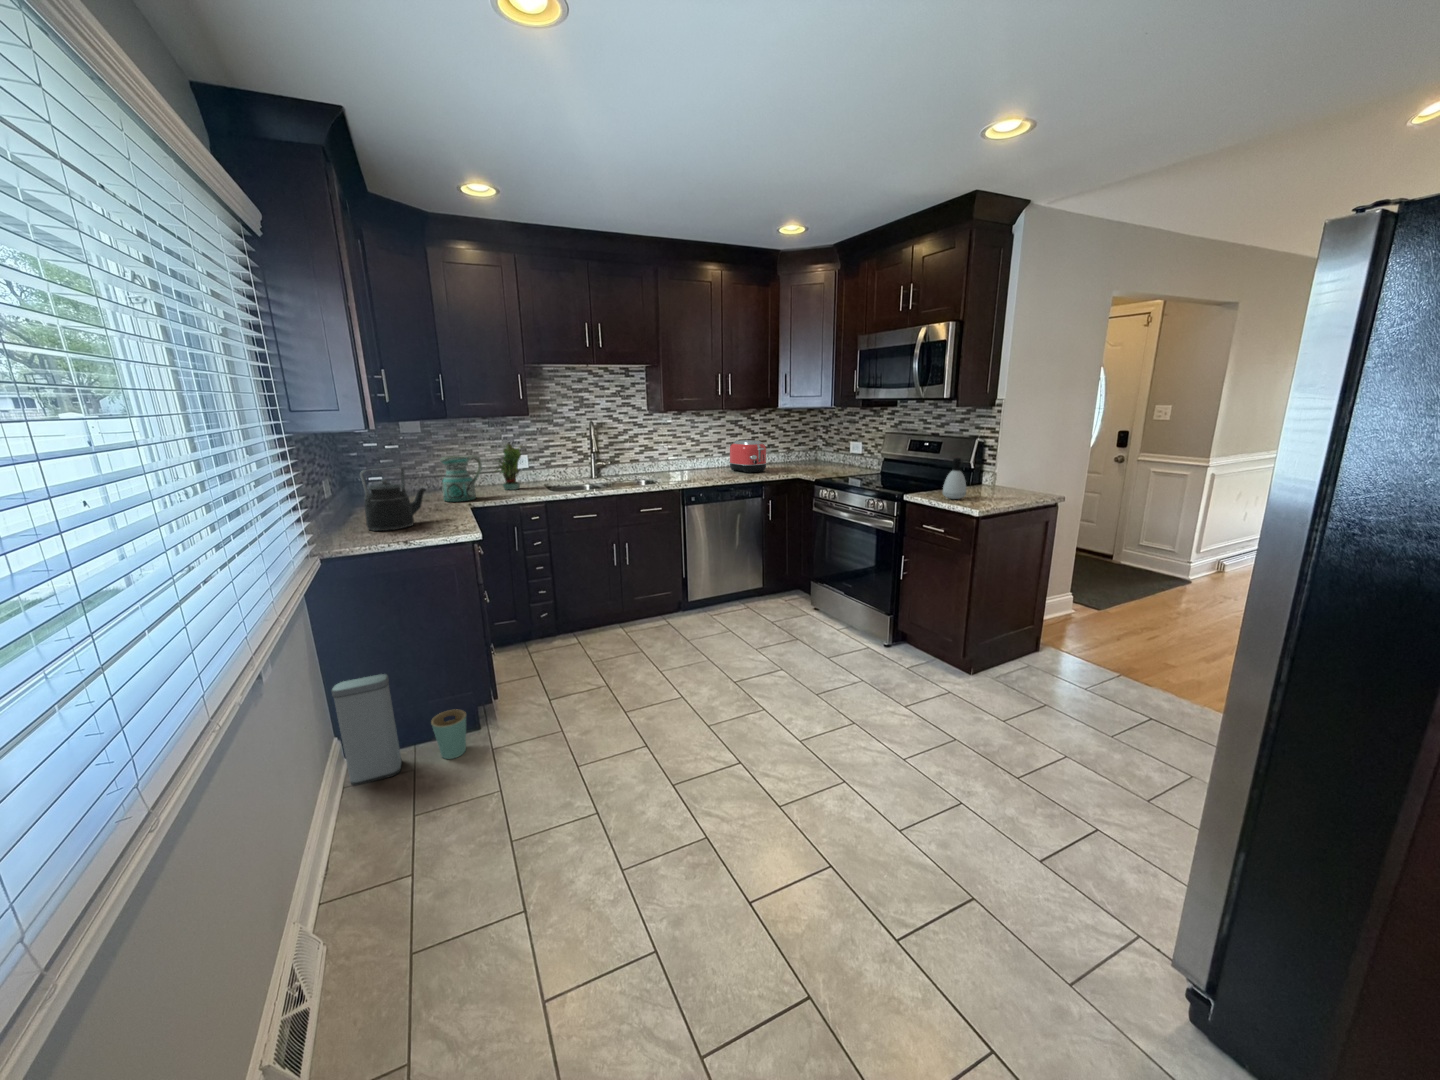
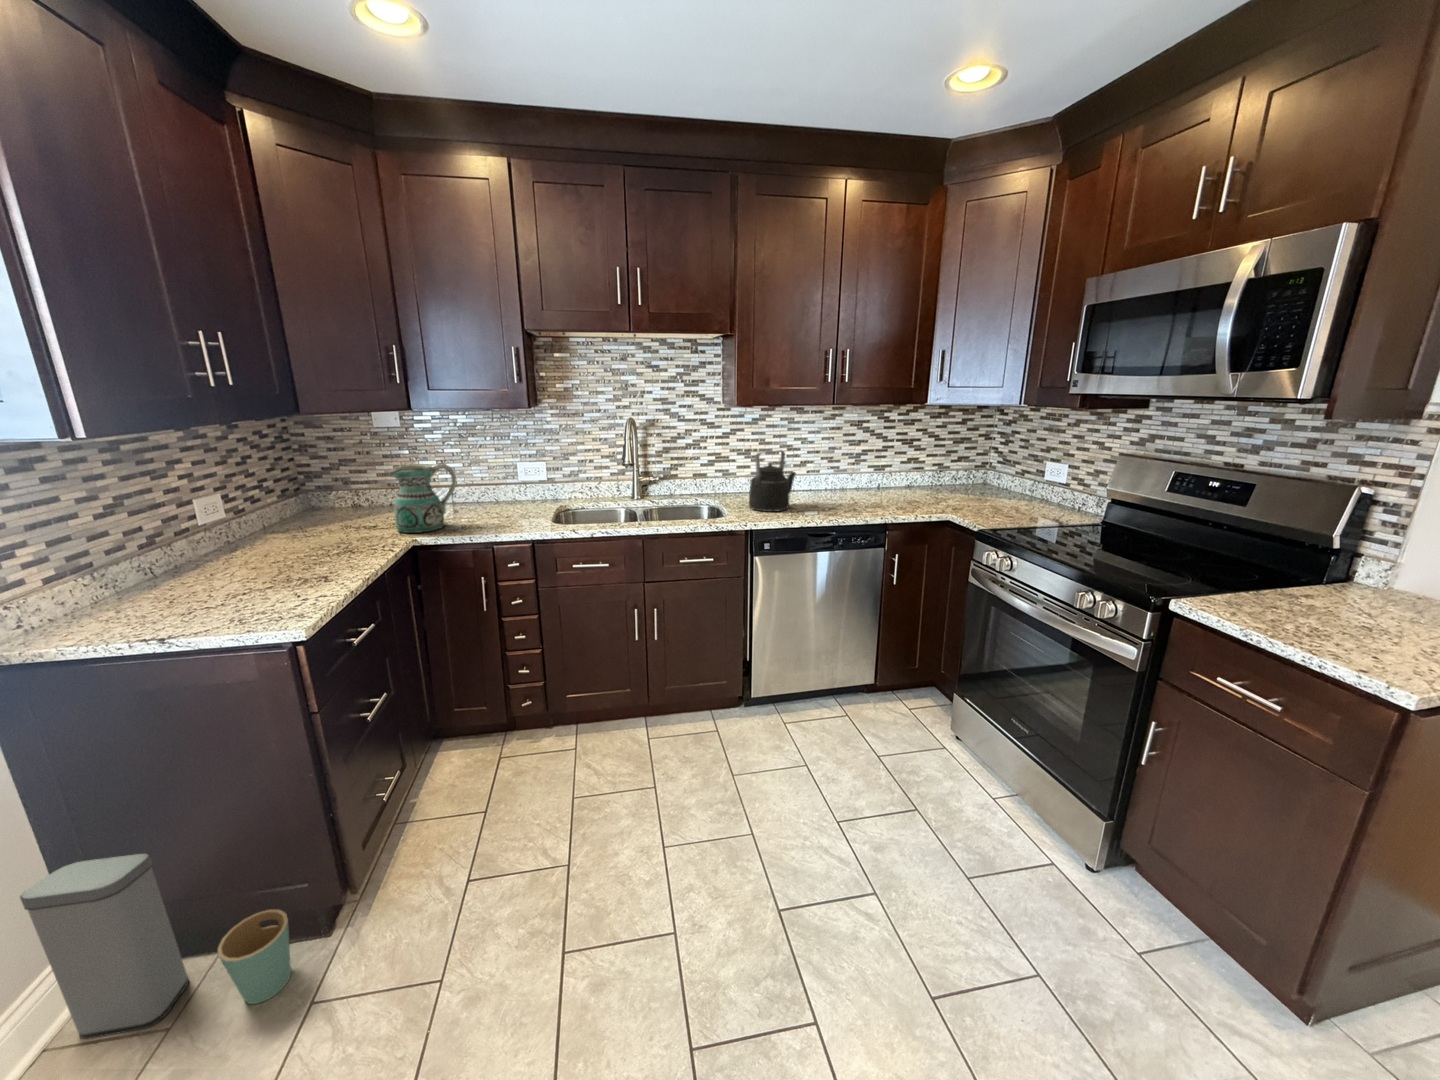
toaster: present [729,440,767,473] -> none [841,451,900,504]
potted plant: present [496,443,522,490] -> none [487,447,529,513]
soap dispenser: present [943,458,966,499] -> none [1276,539,1374,632]
kettle: present [360,467,426,531] -> present [749,450,796,512]

